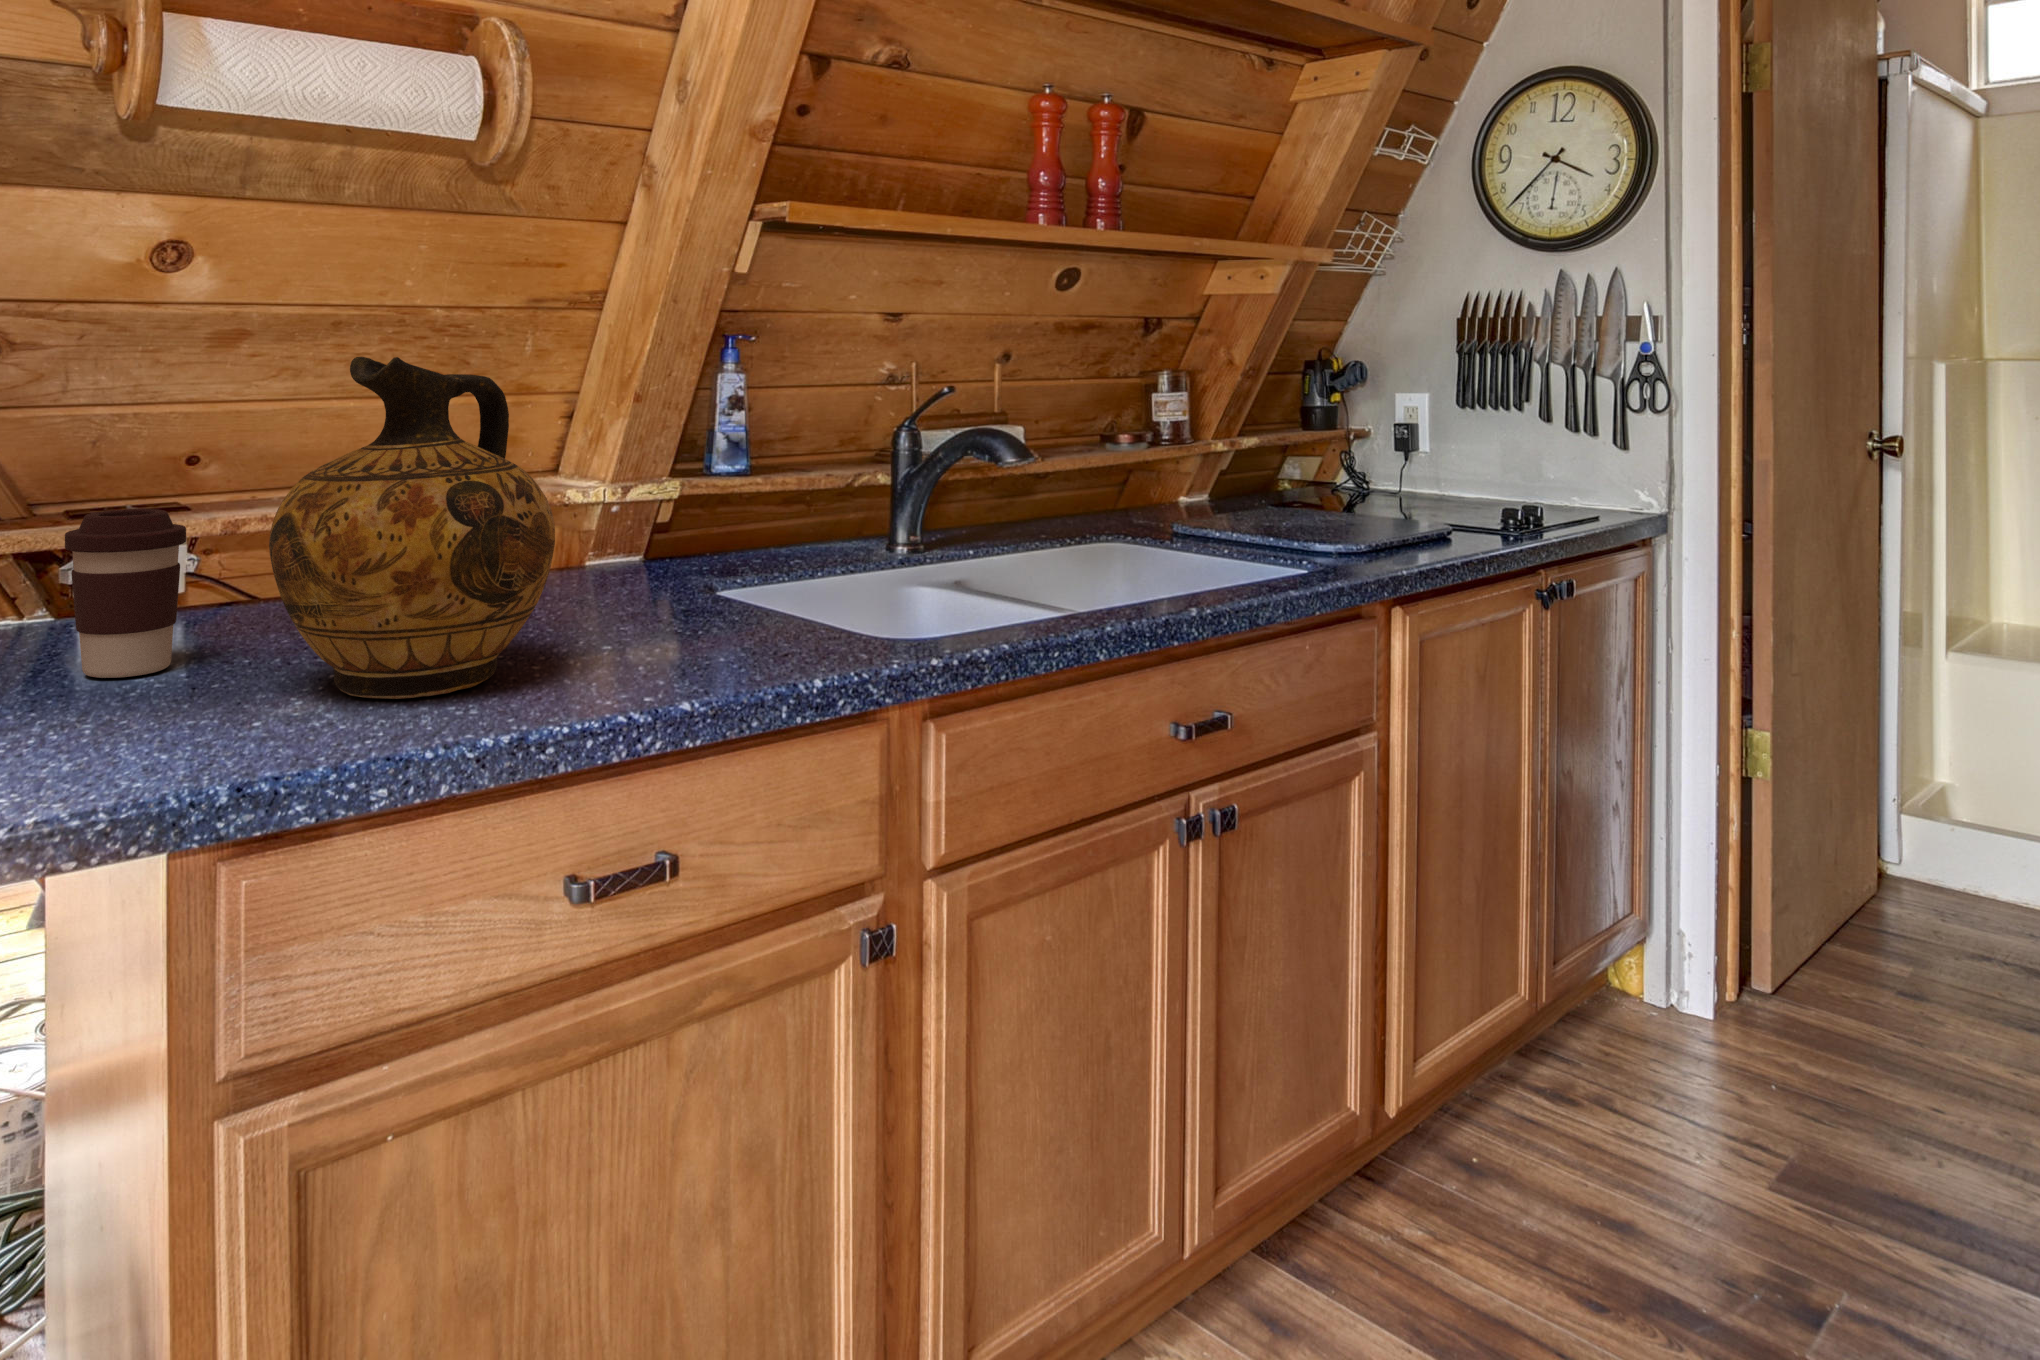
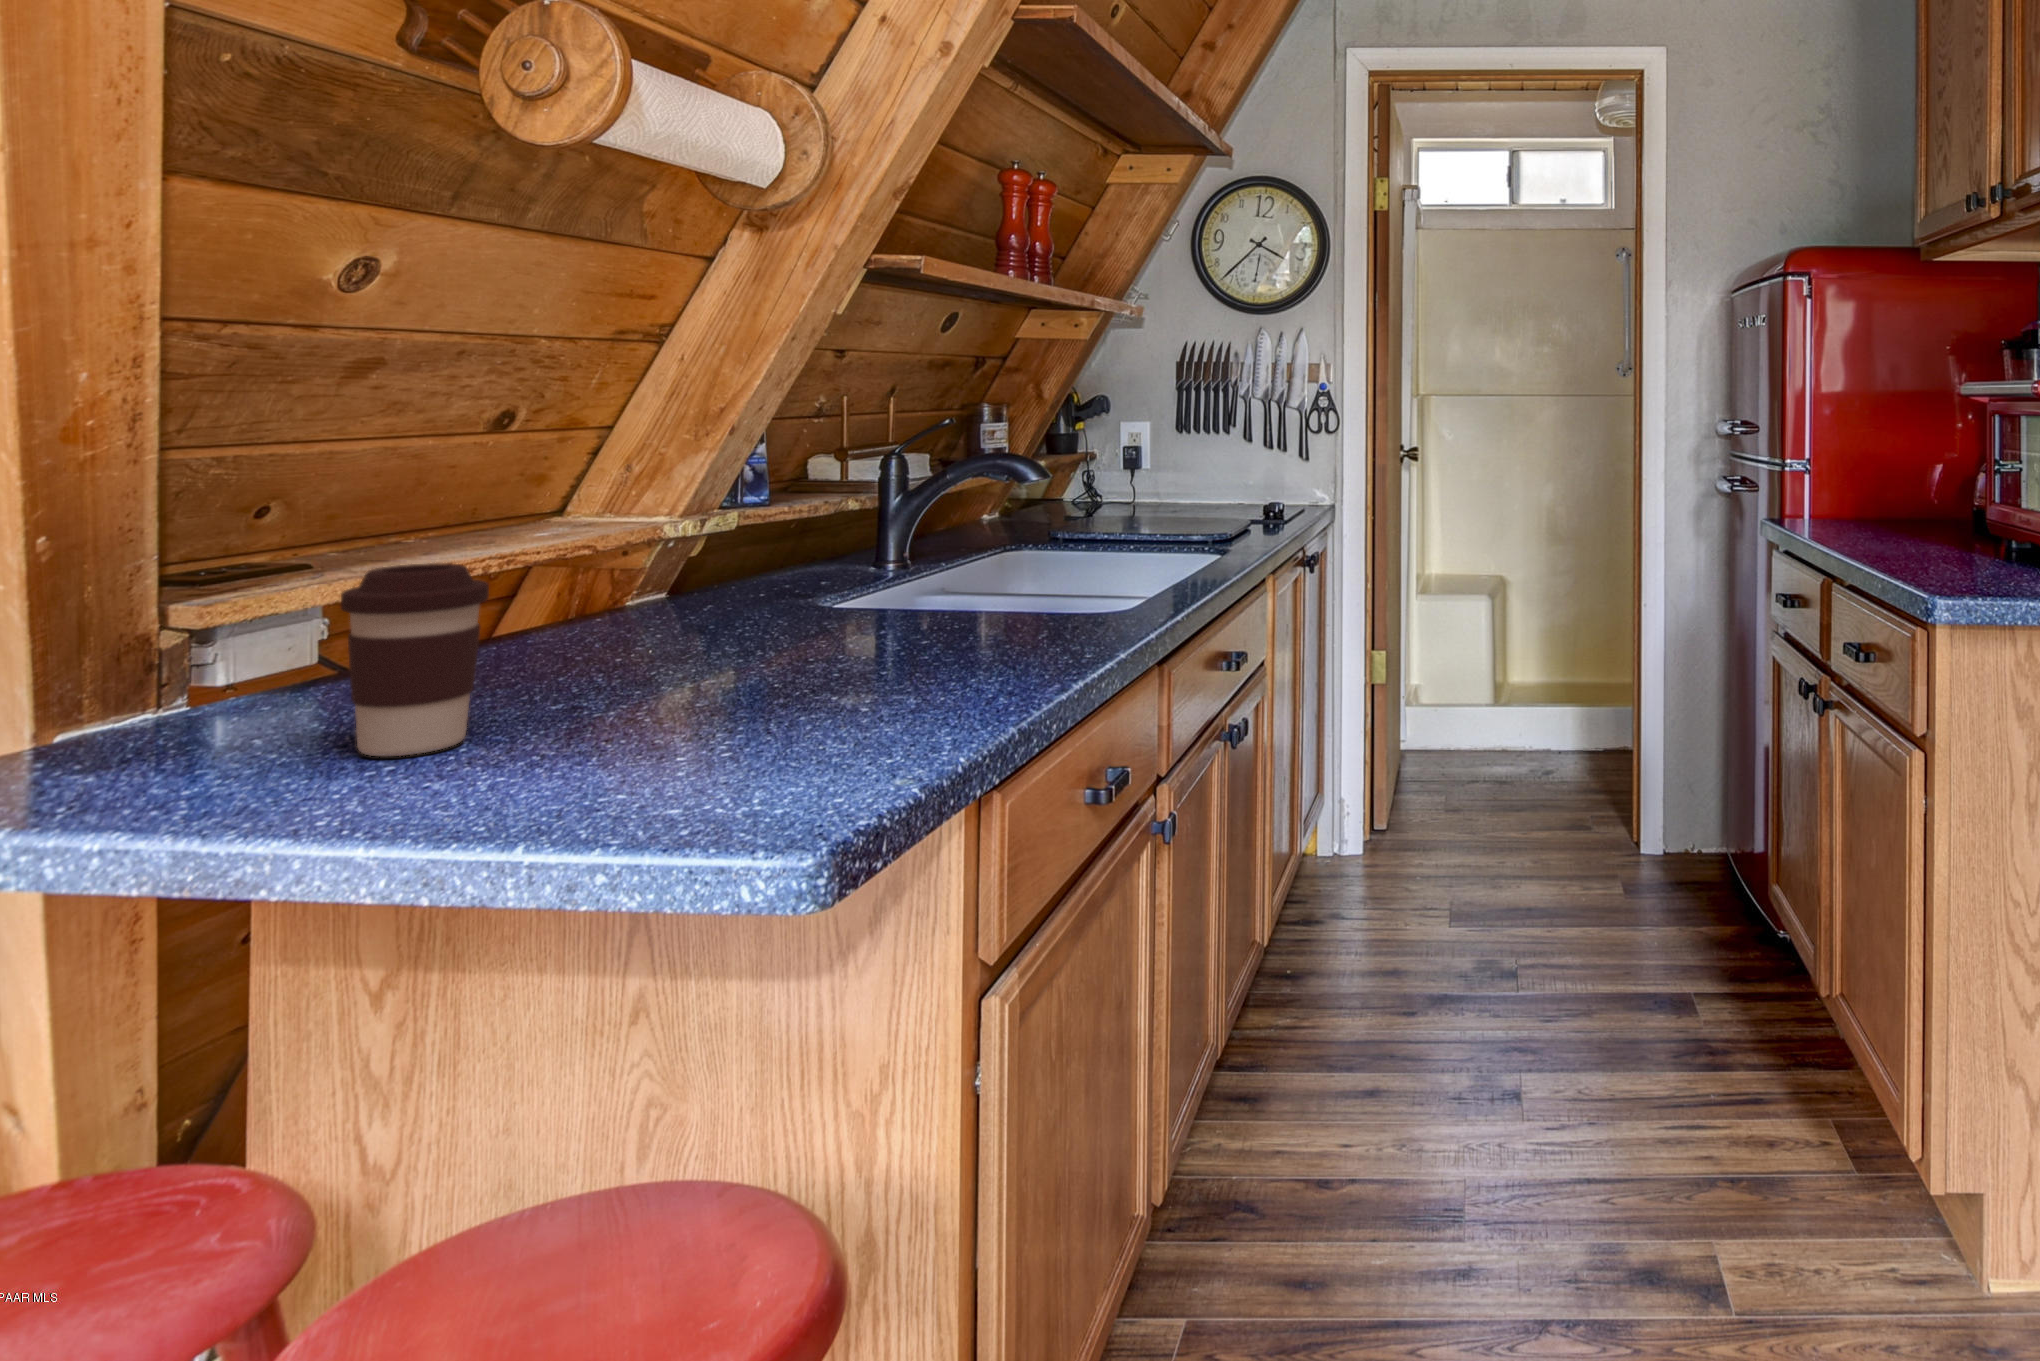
ceramic jug: present [269,357,555,699] -> none [663,394,940,717]

